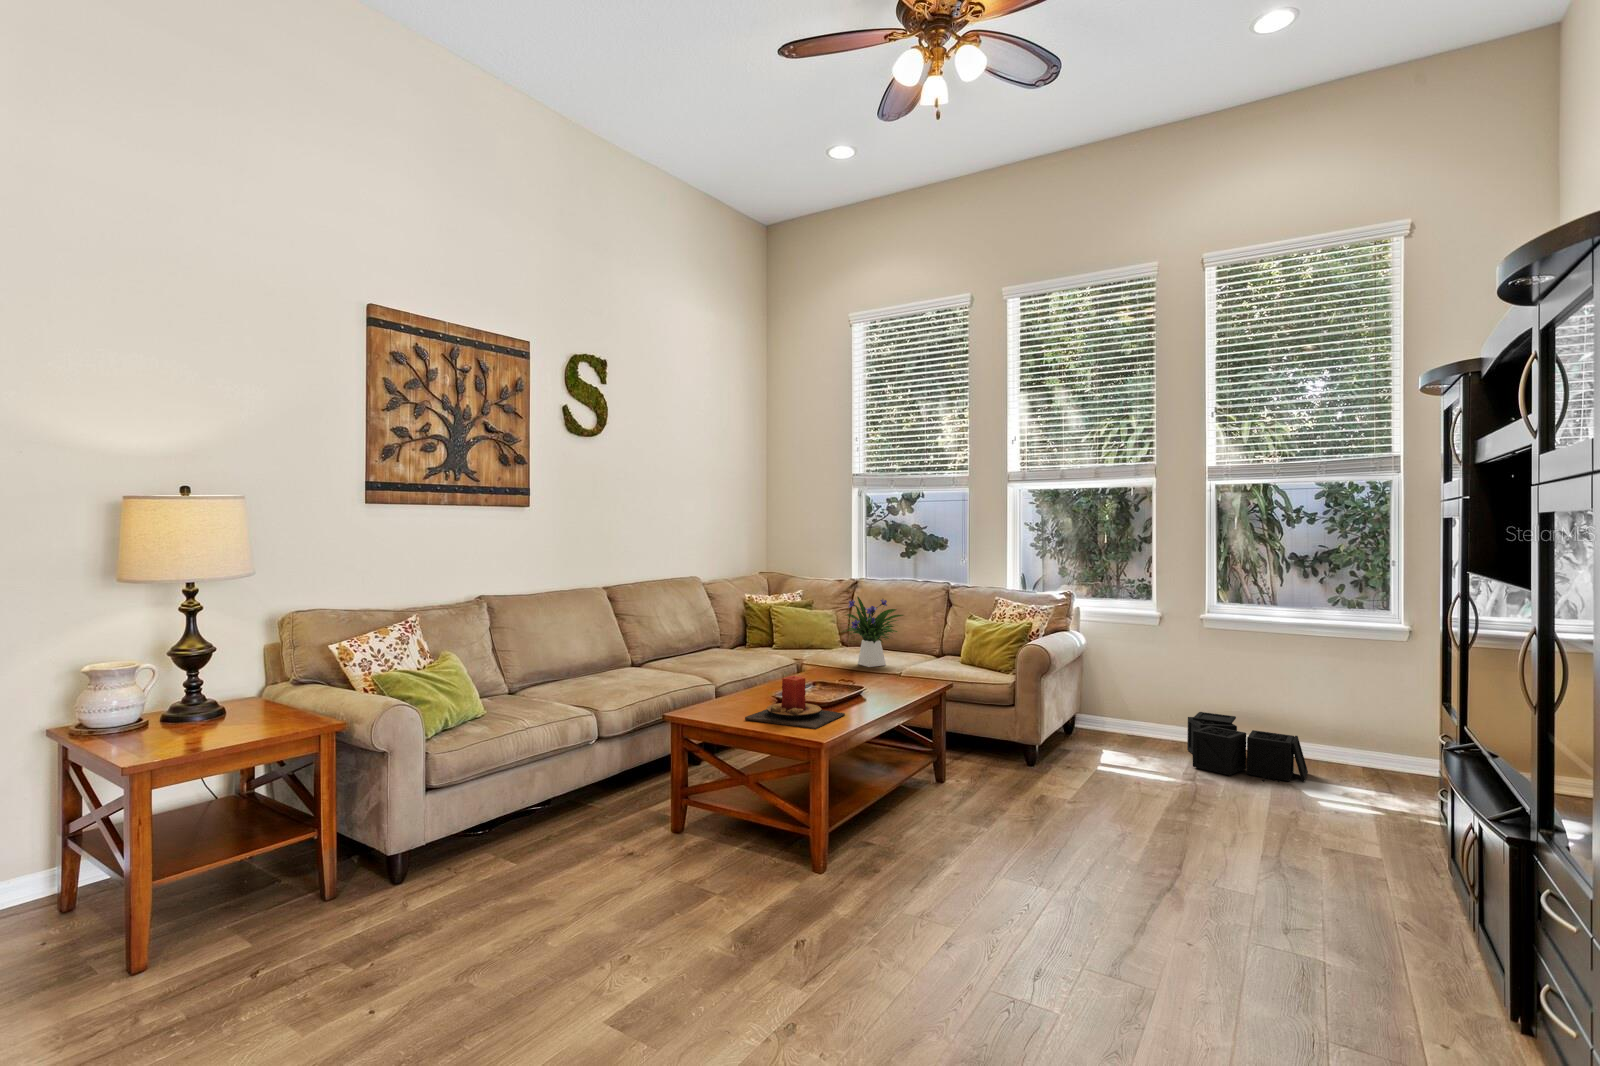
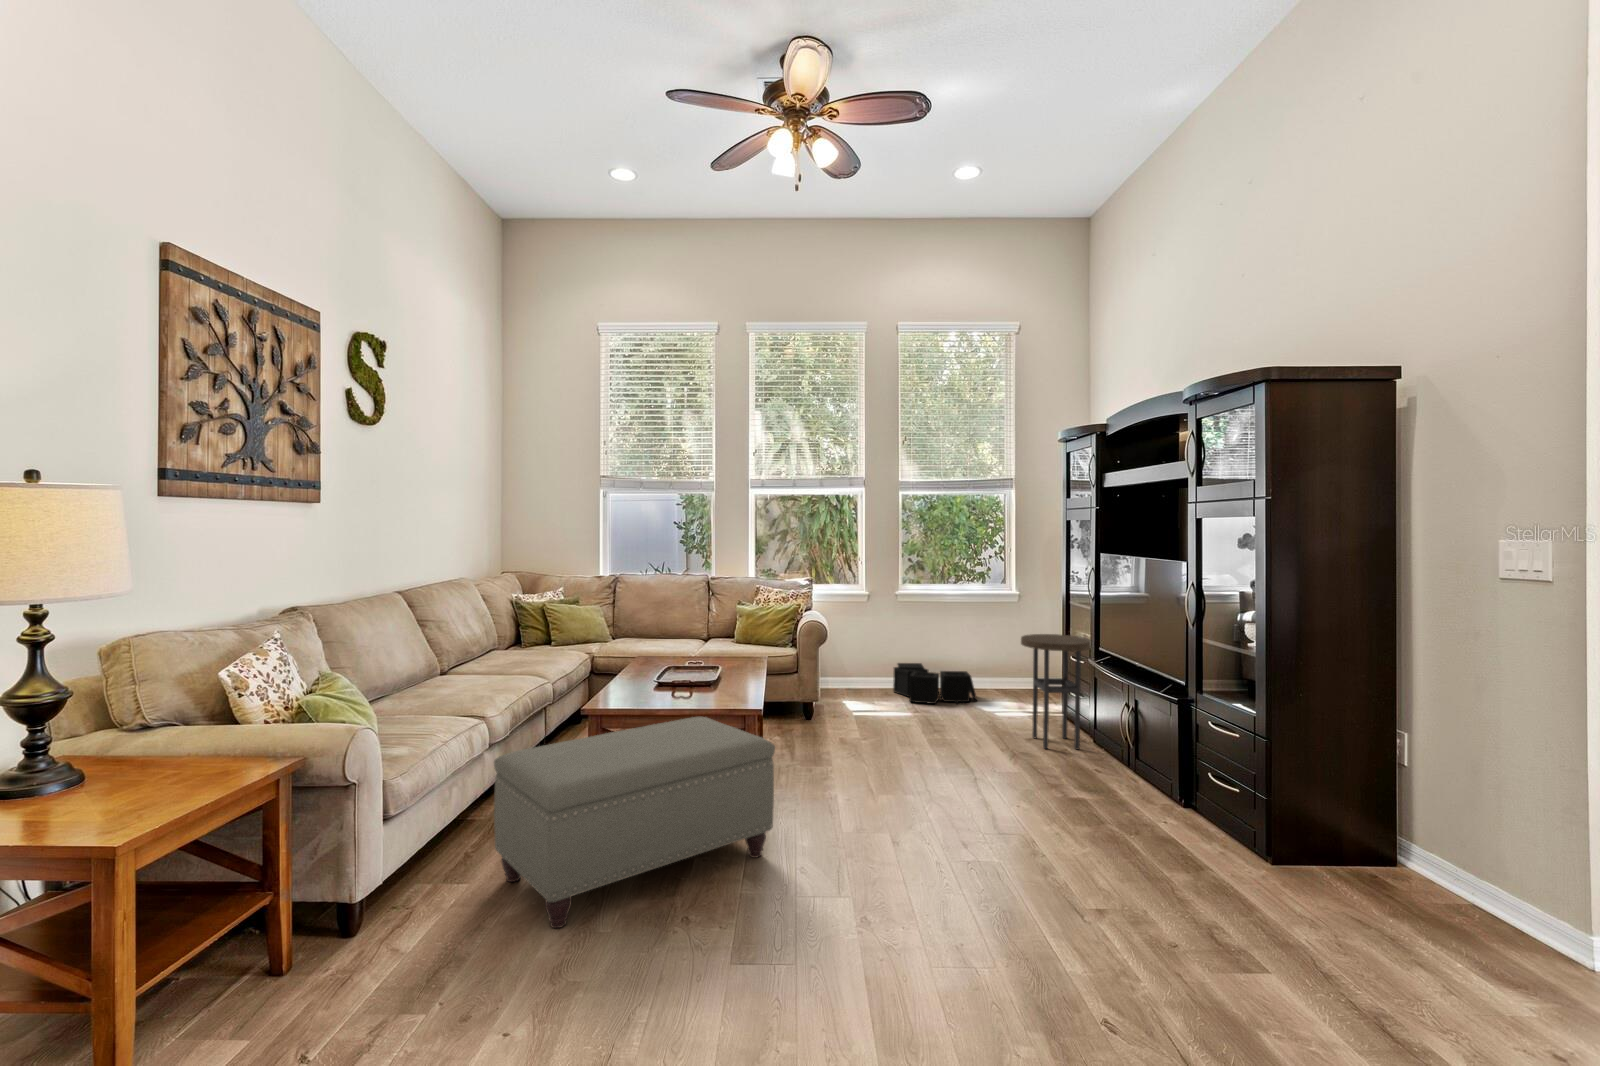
flower arrangement: present [842,597,903,667] -> none [639,589,701,652]
candle: present [745,676,845,729] -> none [661,659,735,703]
side table: none [1306,692,1434,884] -> present [1021,634,1091,750]
ottoman: none [507,740,790,926] -> present [494,717,775,928]

